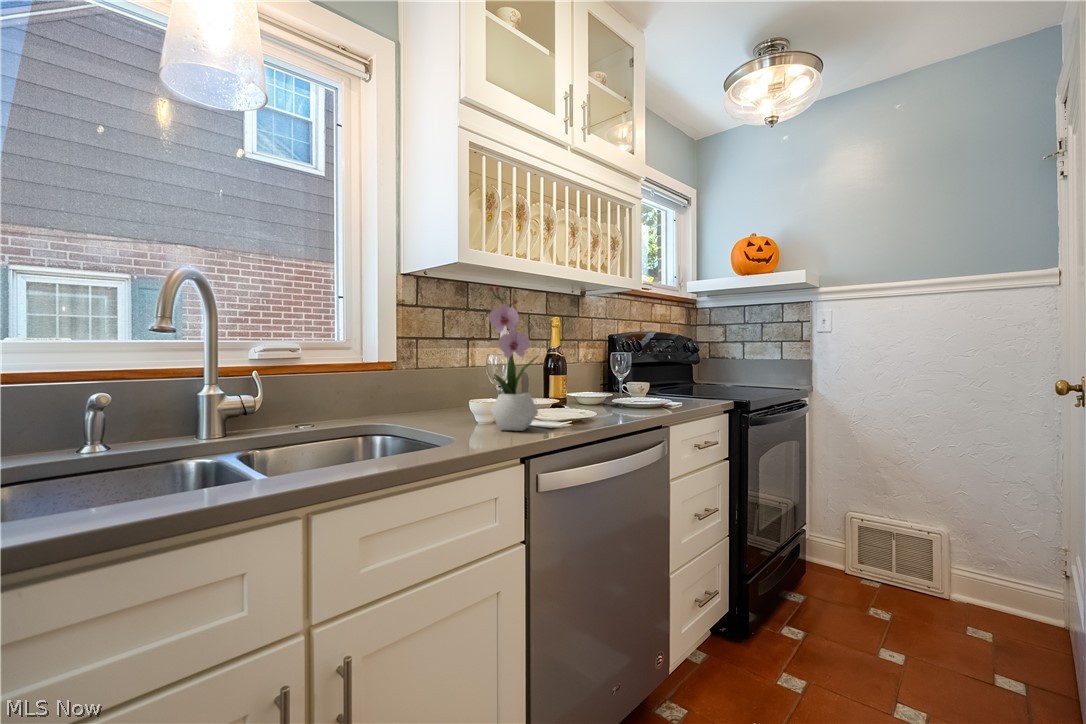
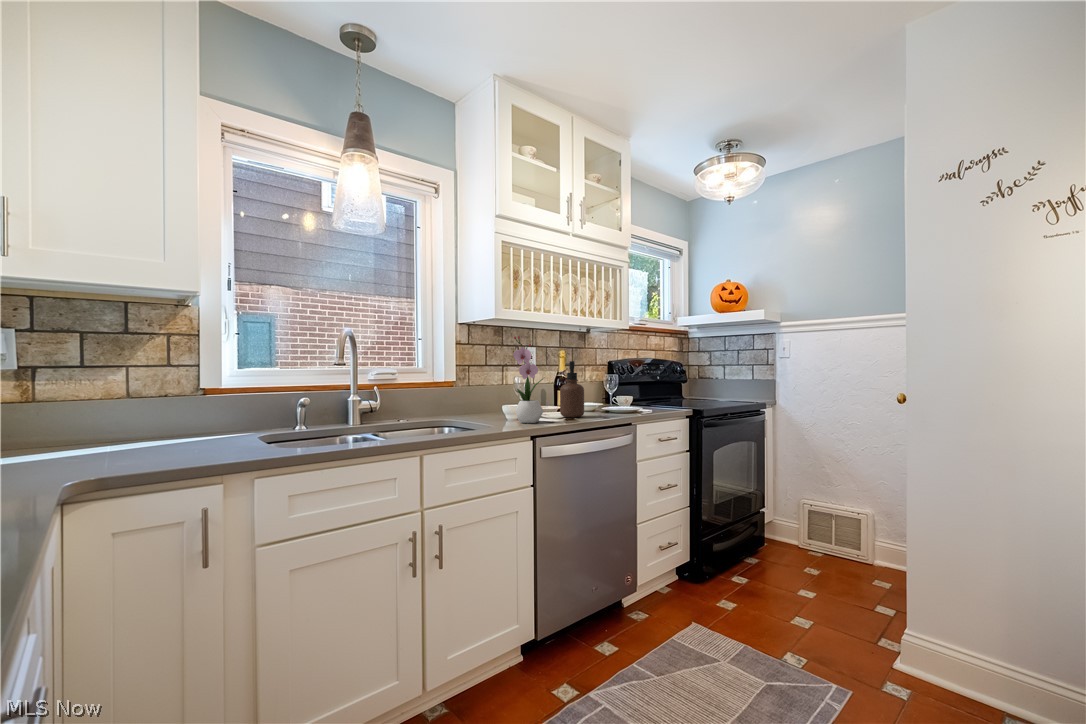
soap dispenser: none [559,331,596,417] -> present [560,361,584,418]

